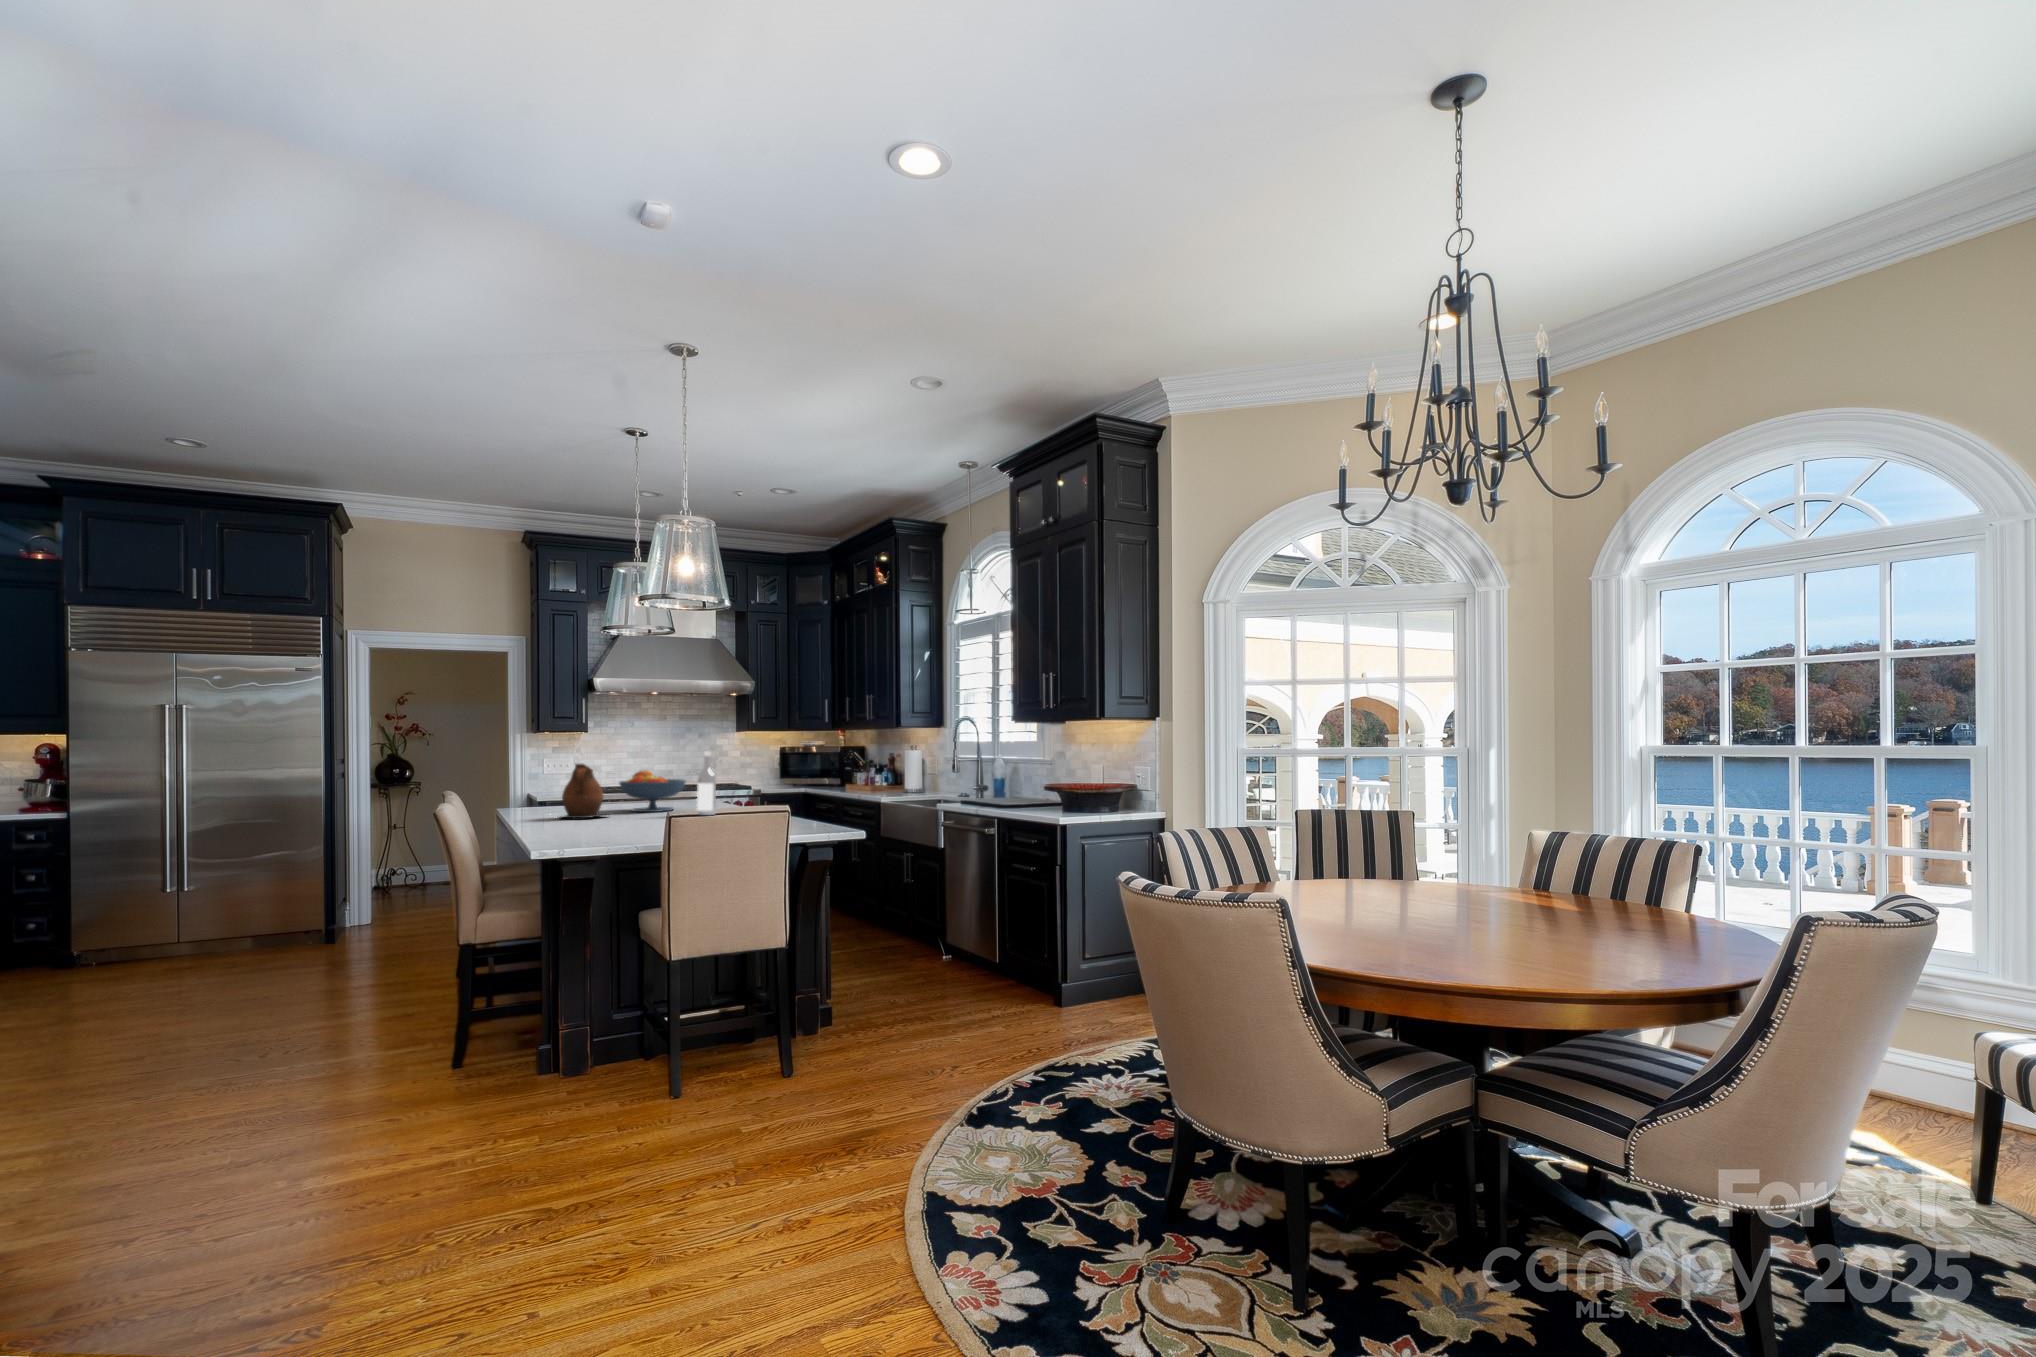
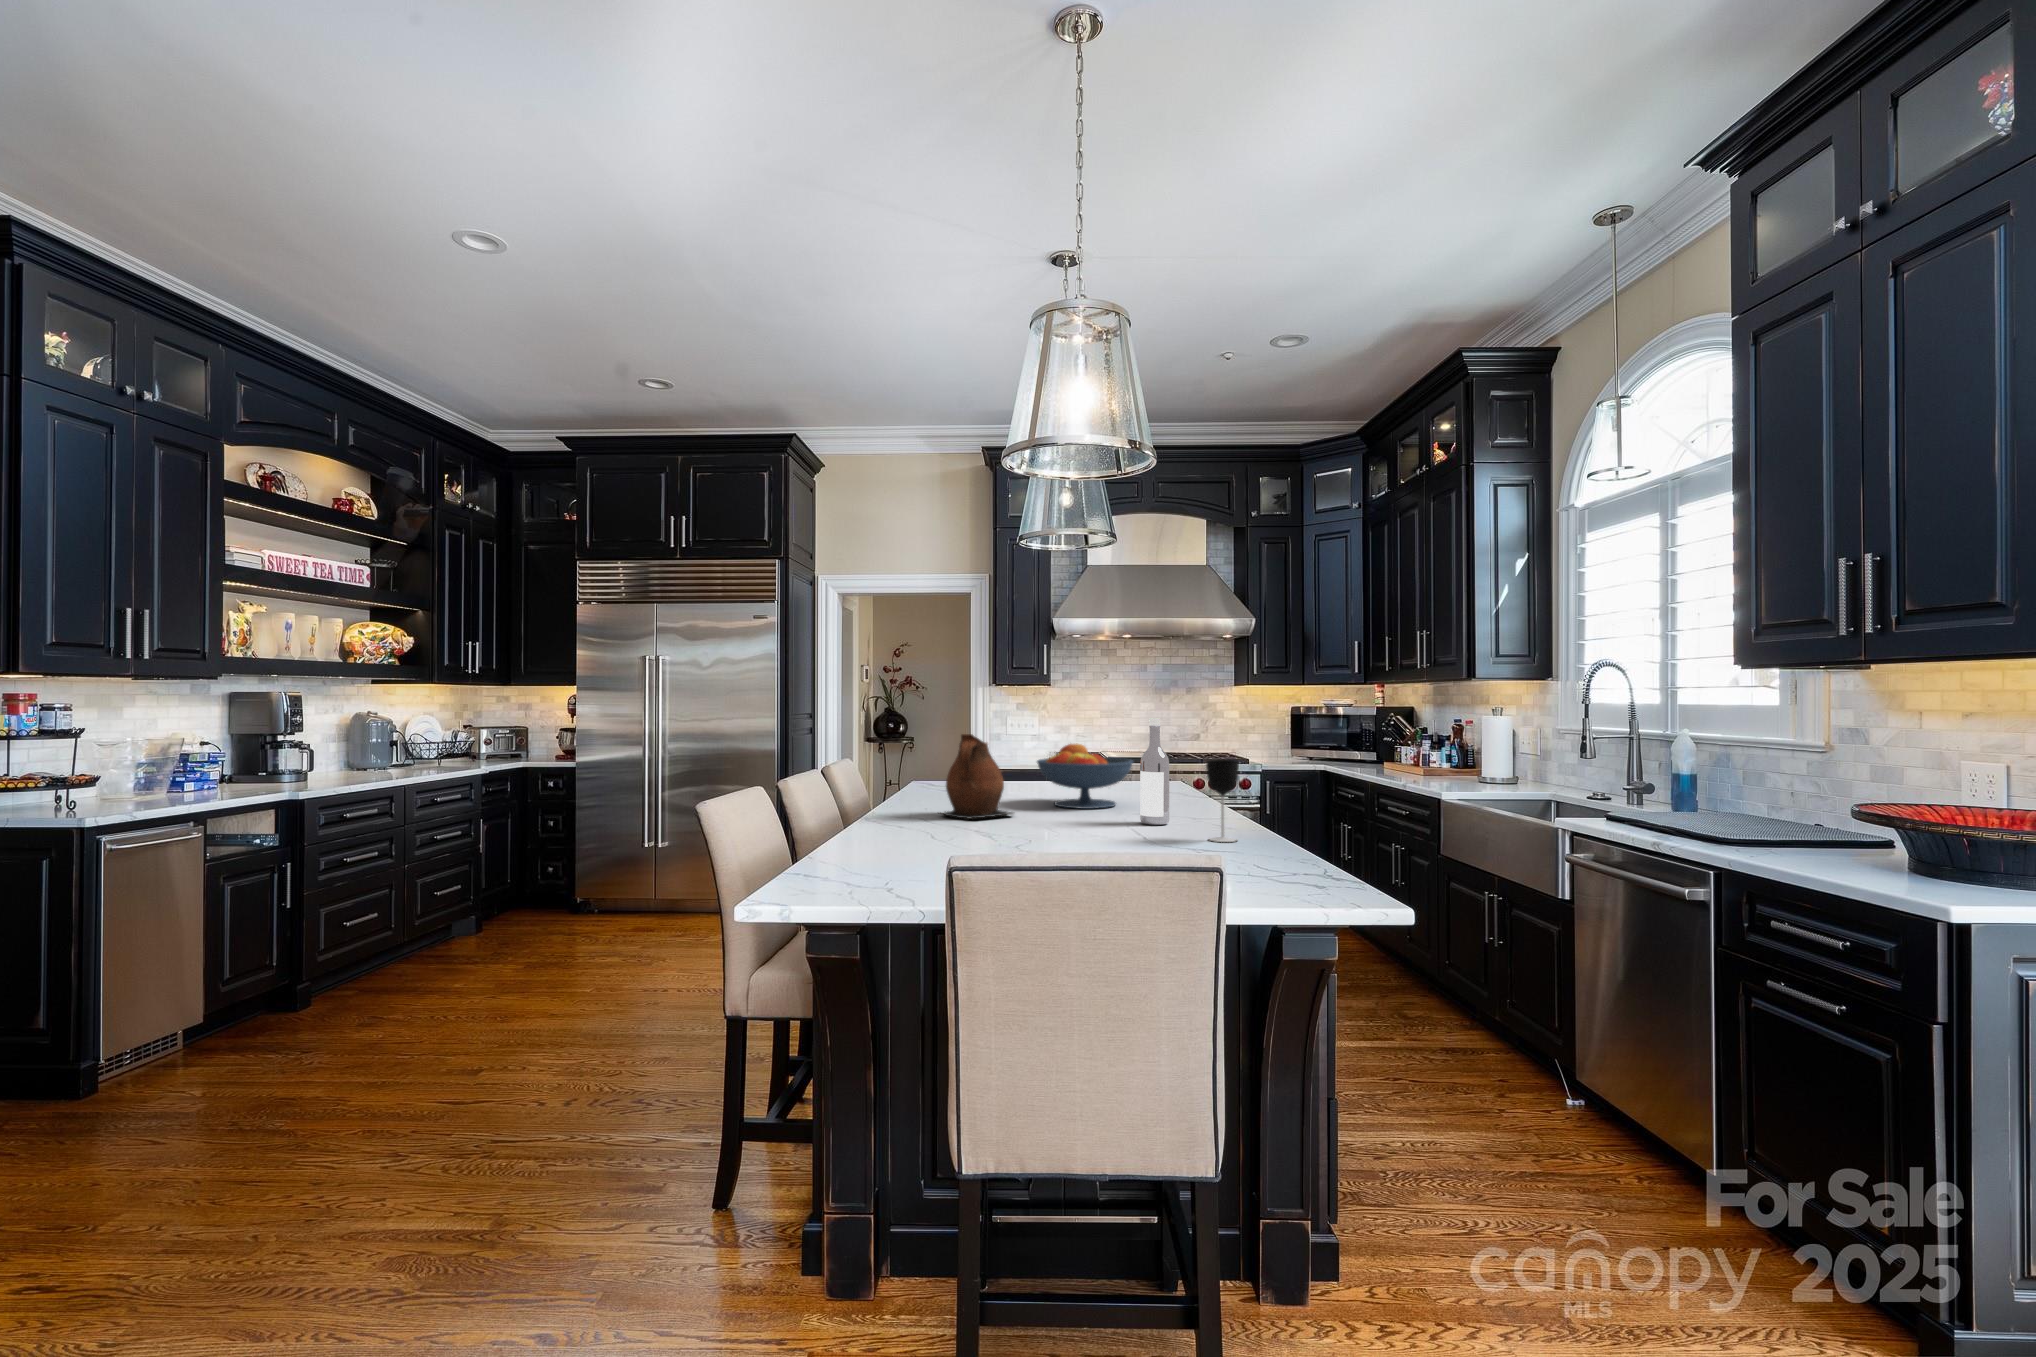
wine glass: none [742,774,761,819] -> present [1206,760,1239,842]

